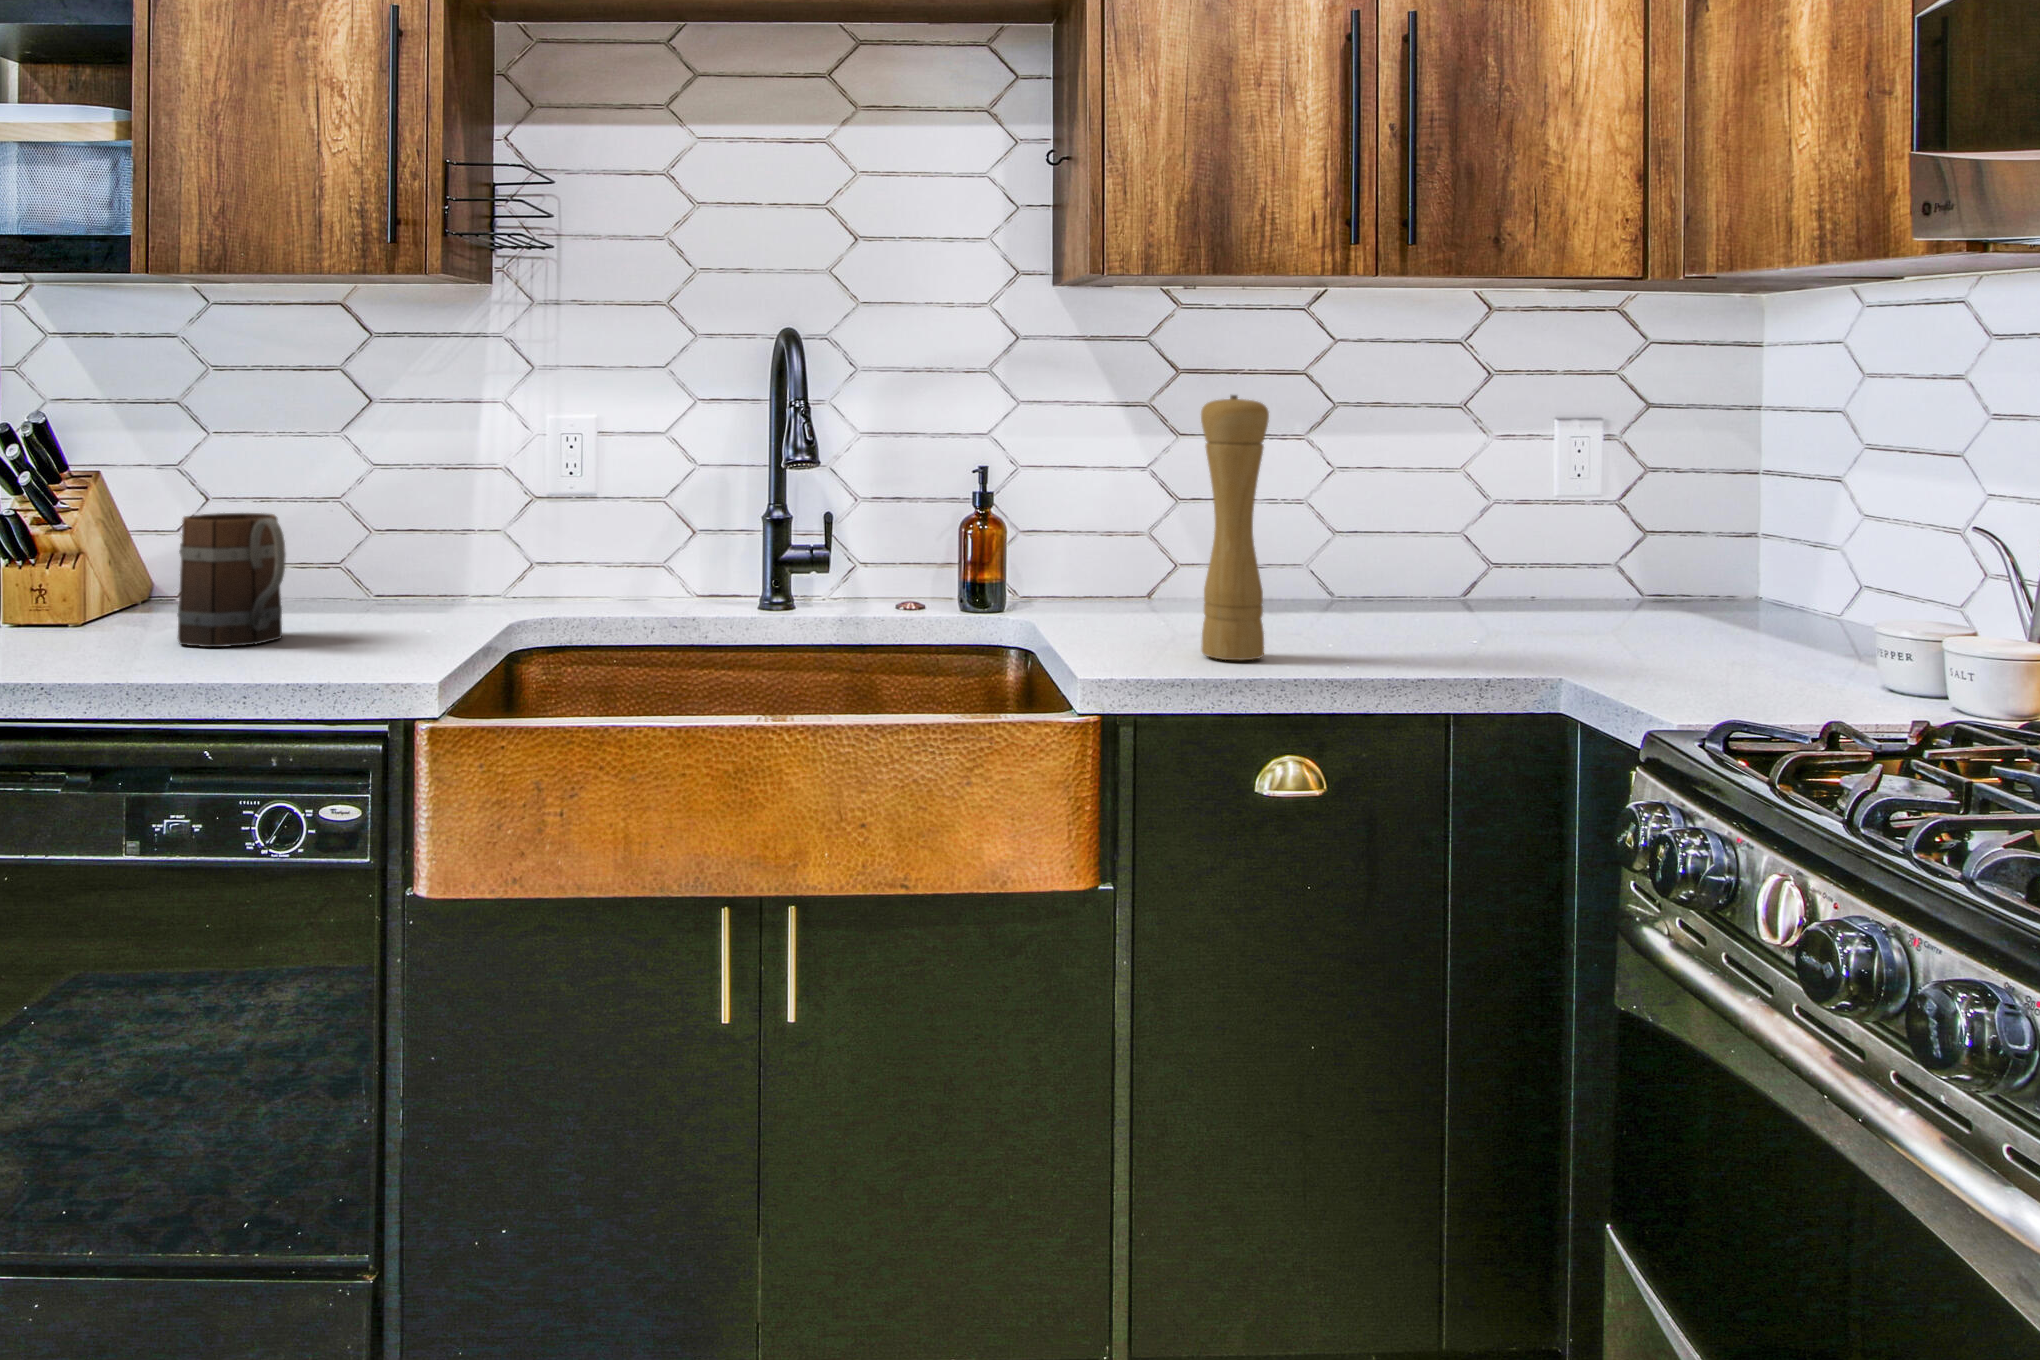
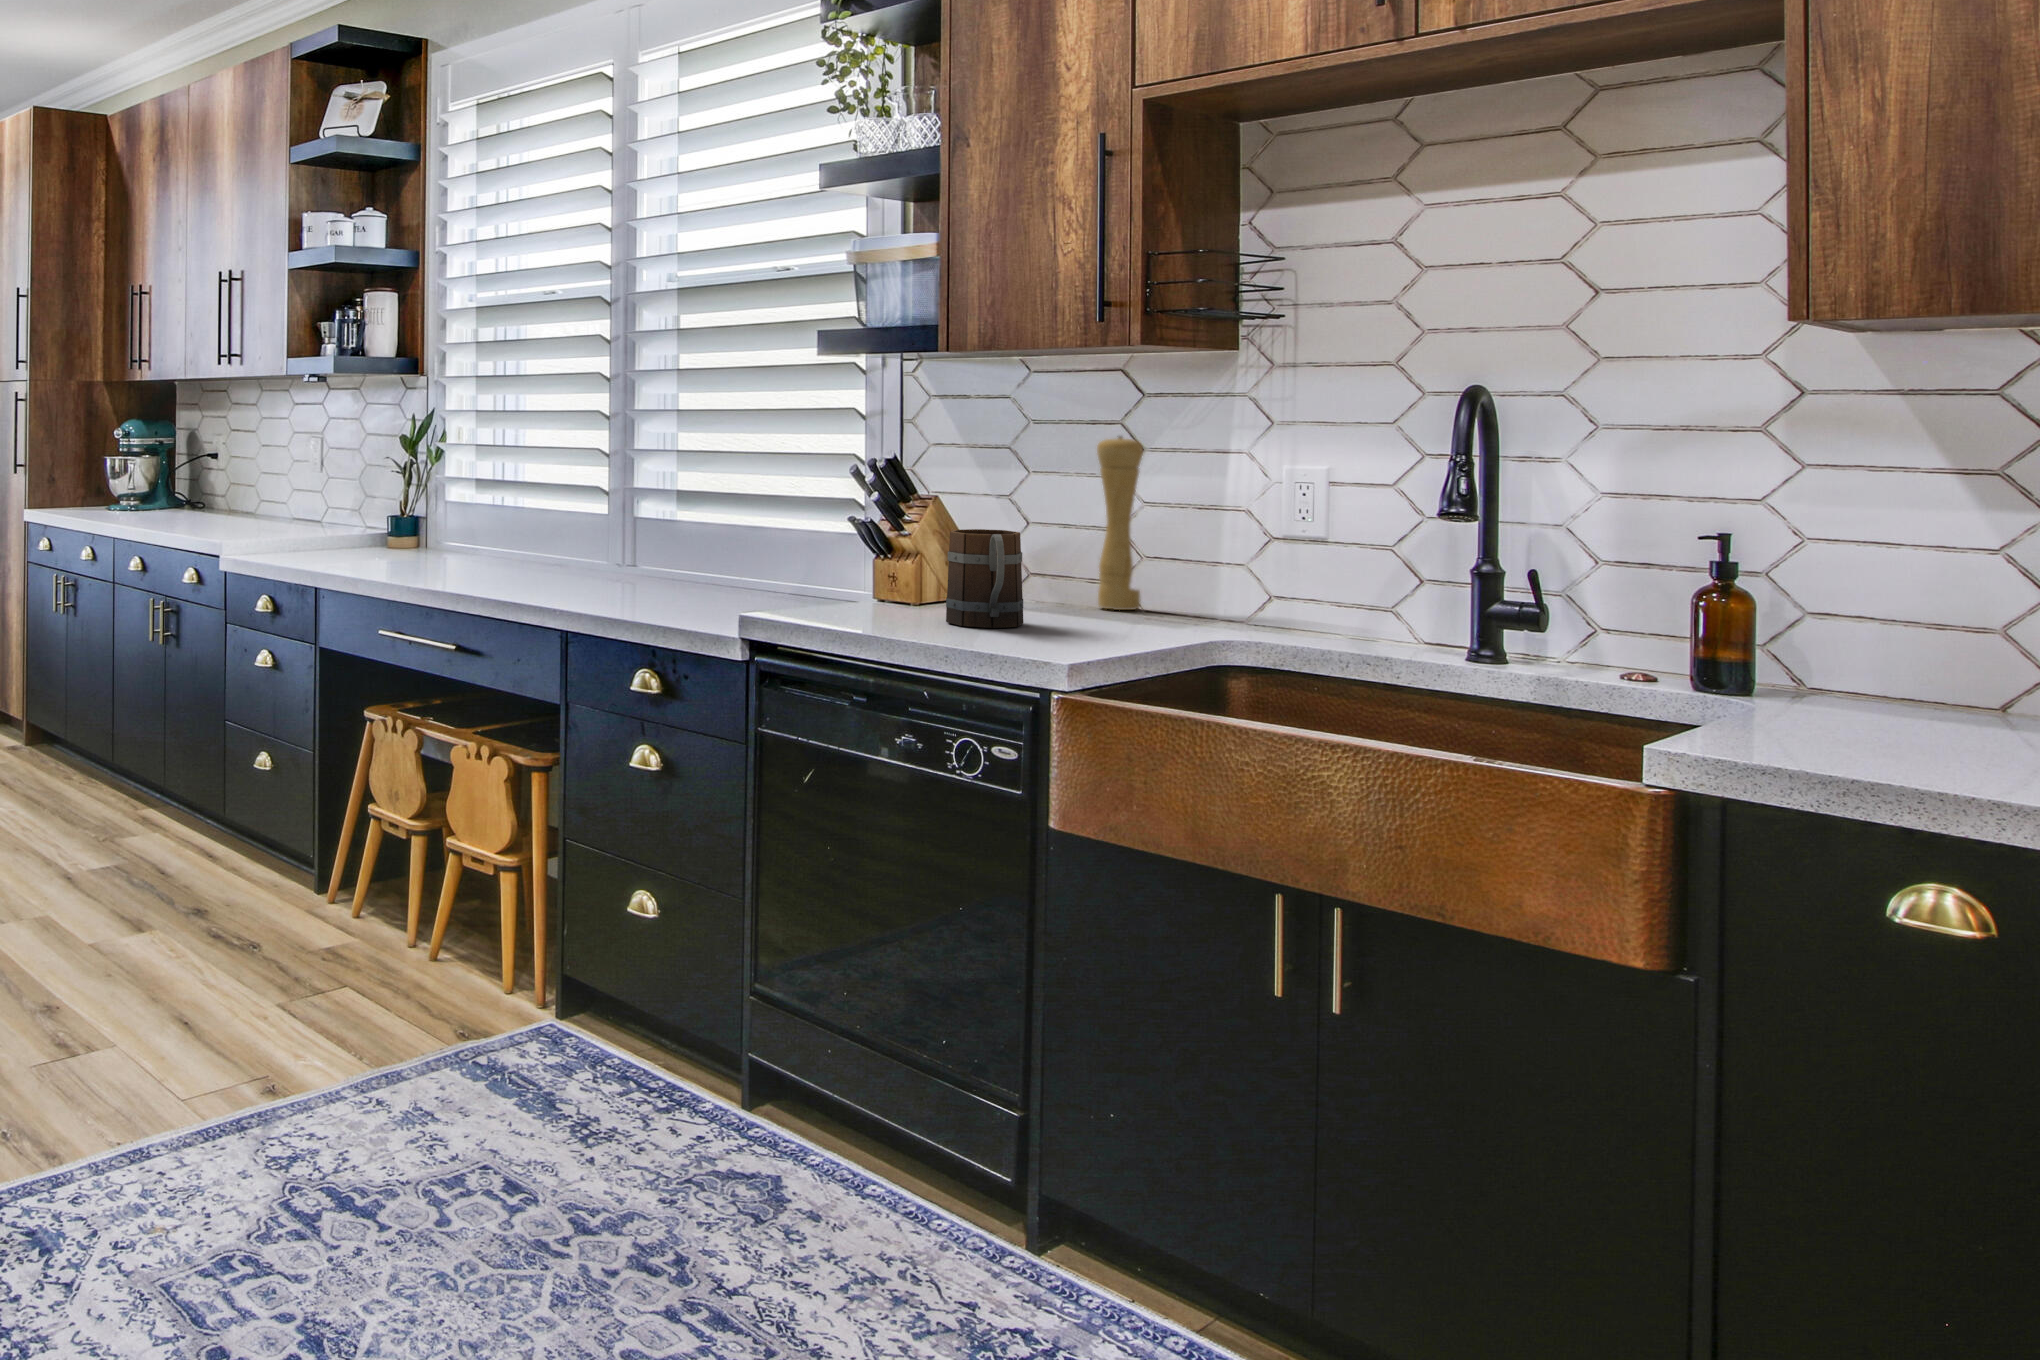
pepper mill: present [1201,395,1269,660] -> present [1097,436,1143,610]

